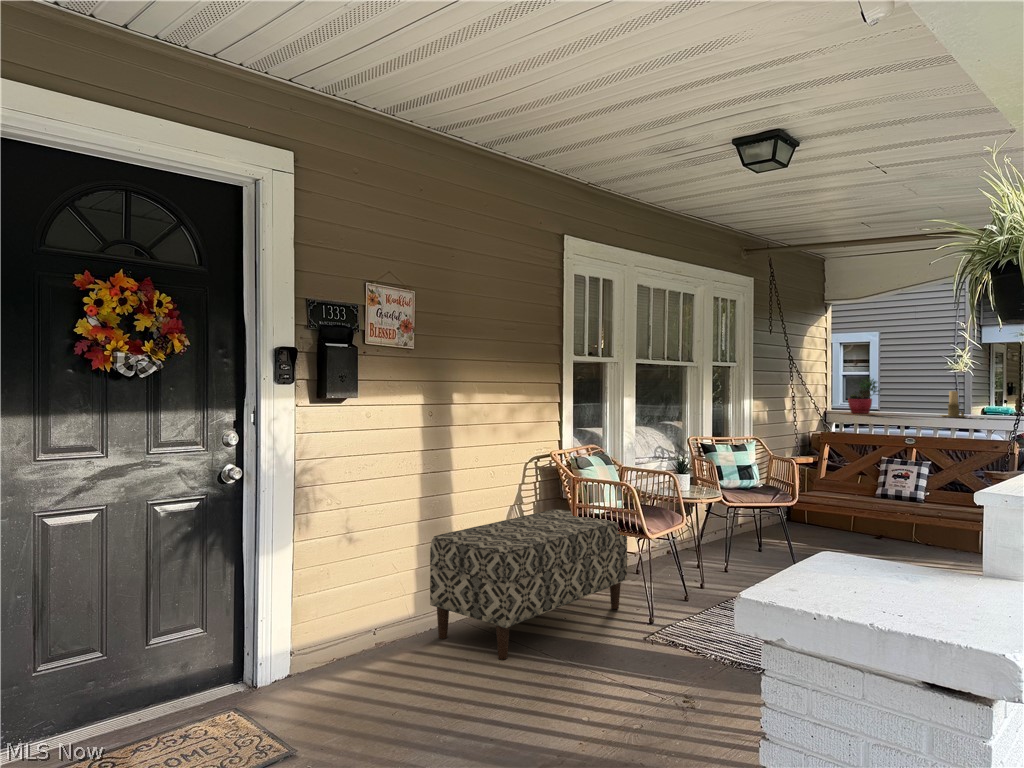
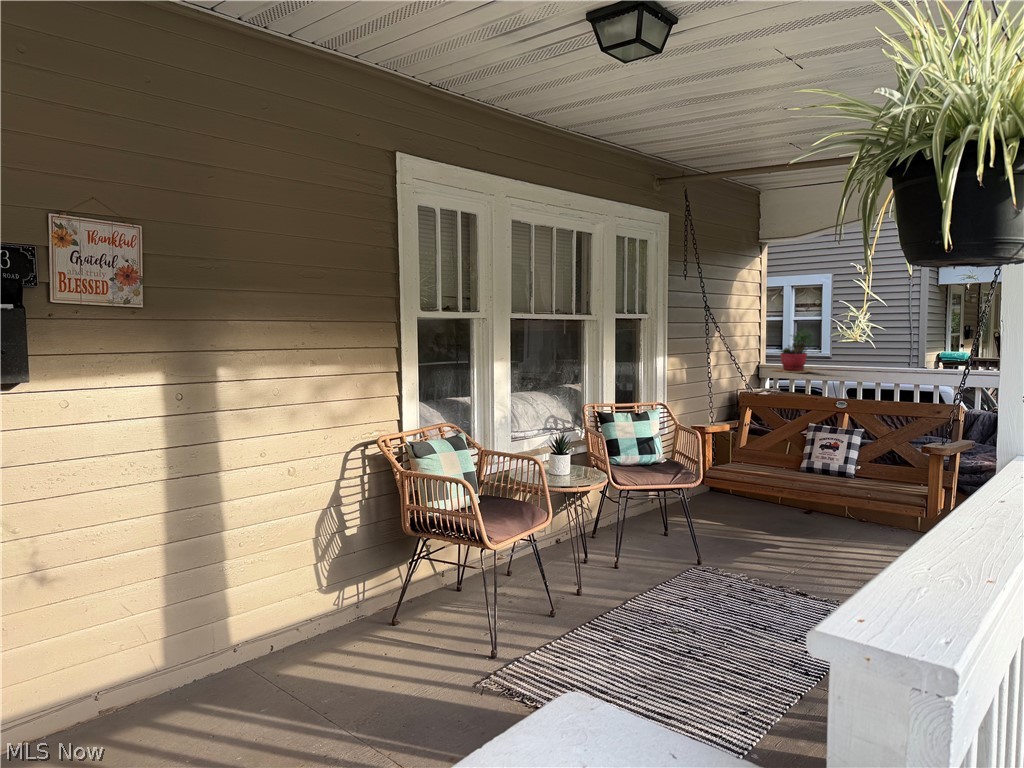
candle holder: present [940,391,966,418] -> none [882,343,914,373]
bench: present [430,509,627,660] -> none [179,507,468,734]

